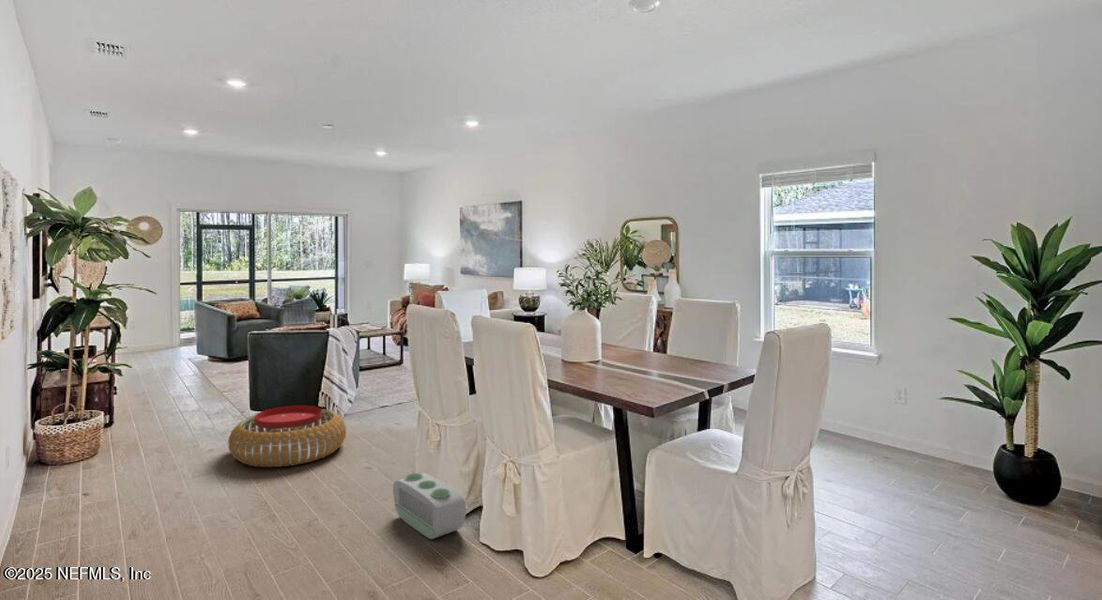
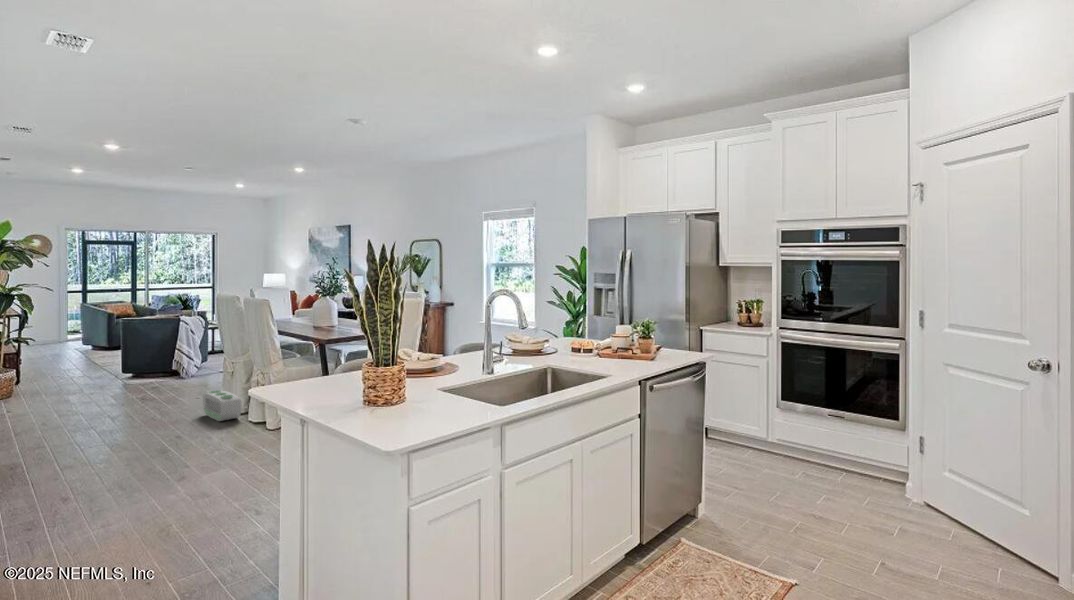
pouf: present [228,405,346,467] -> none [101,364,187,399]

